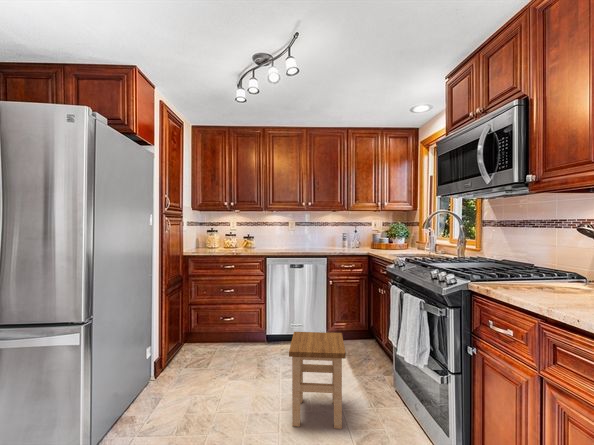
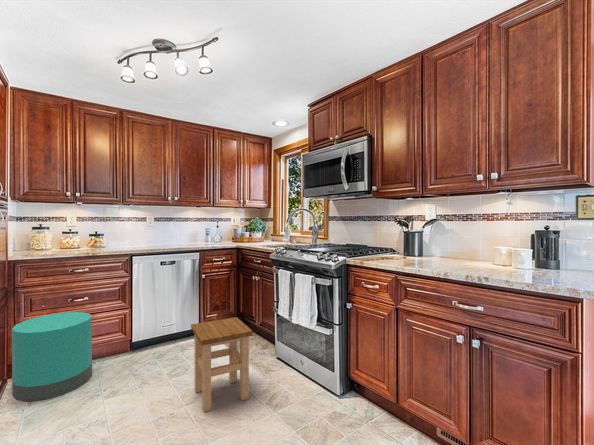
trash can: none [179,301,231,369] -> present [12,312,92,402]

